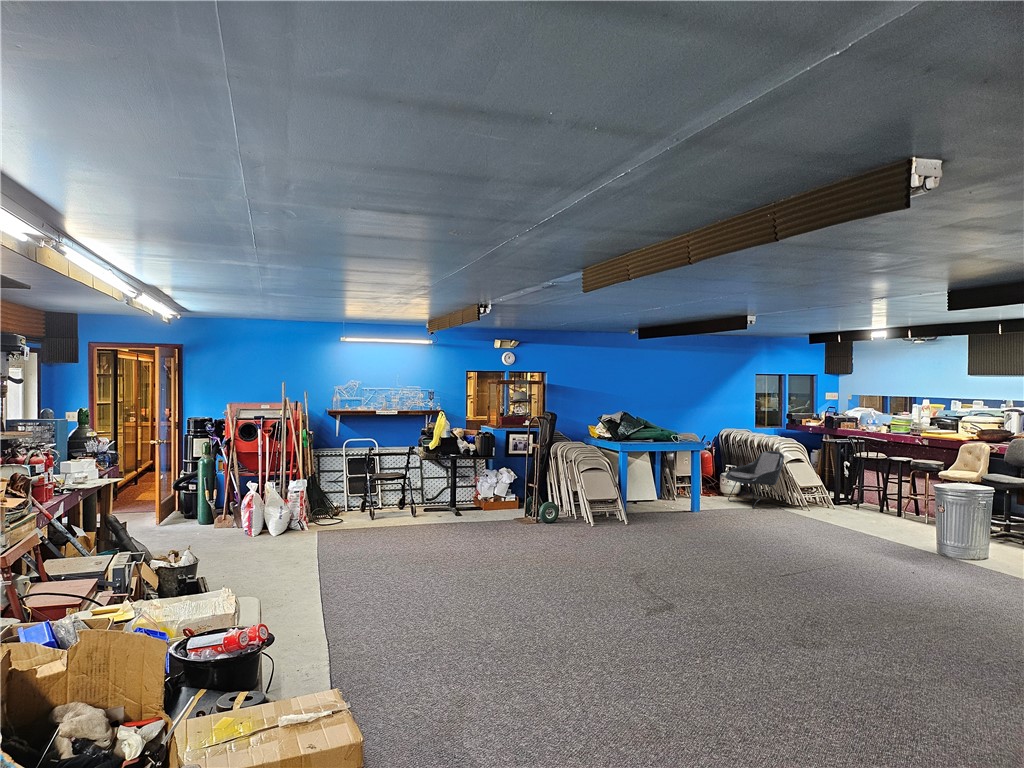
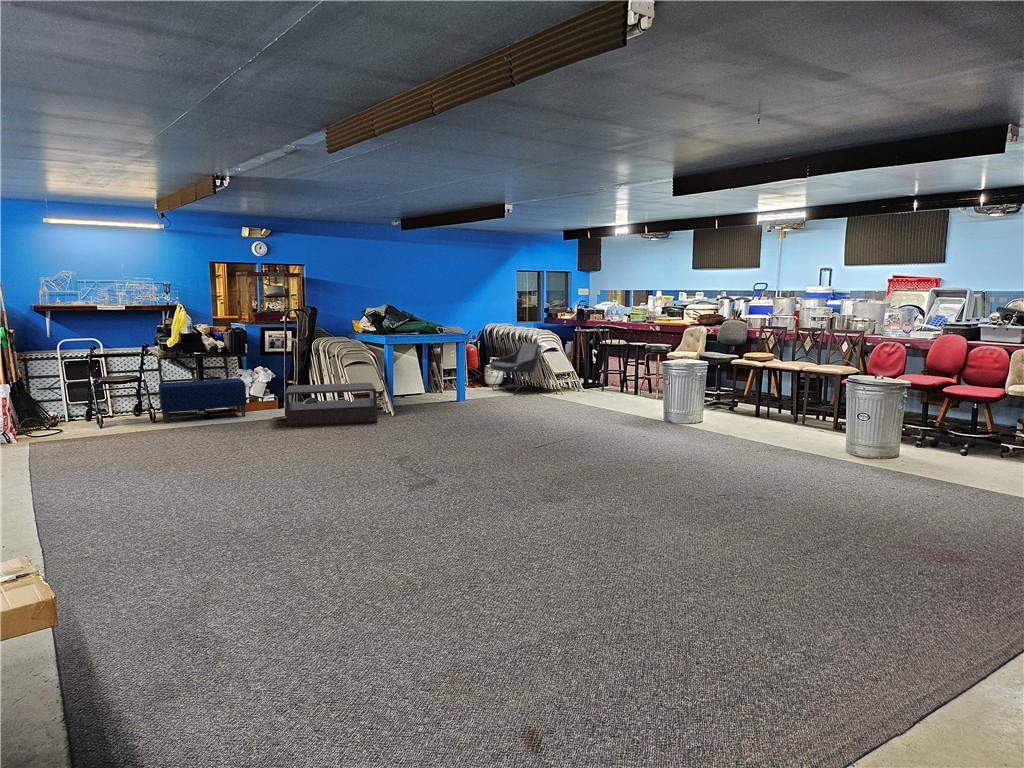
bench: none [420,479,492,518] -> present [159,378,247,423]
coffee table: none [529,489,613,530] -> present [285,382,377,427]

